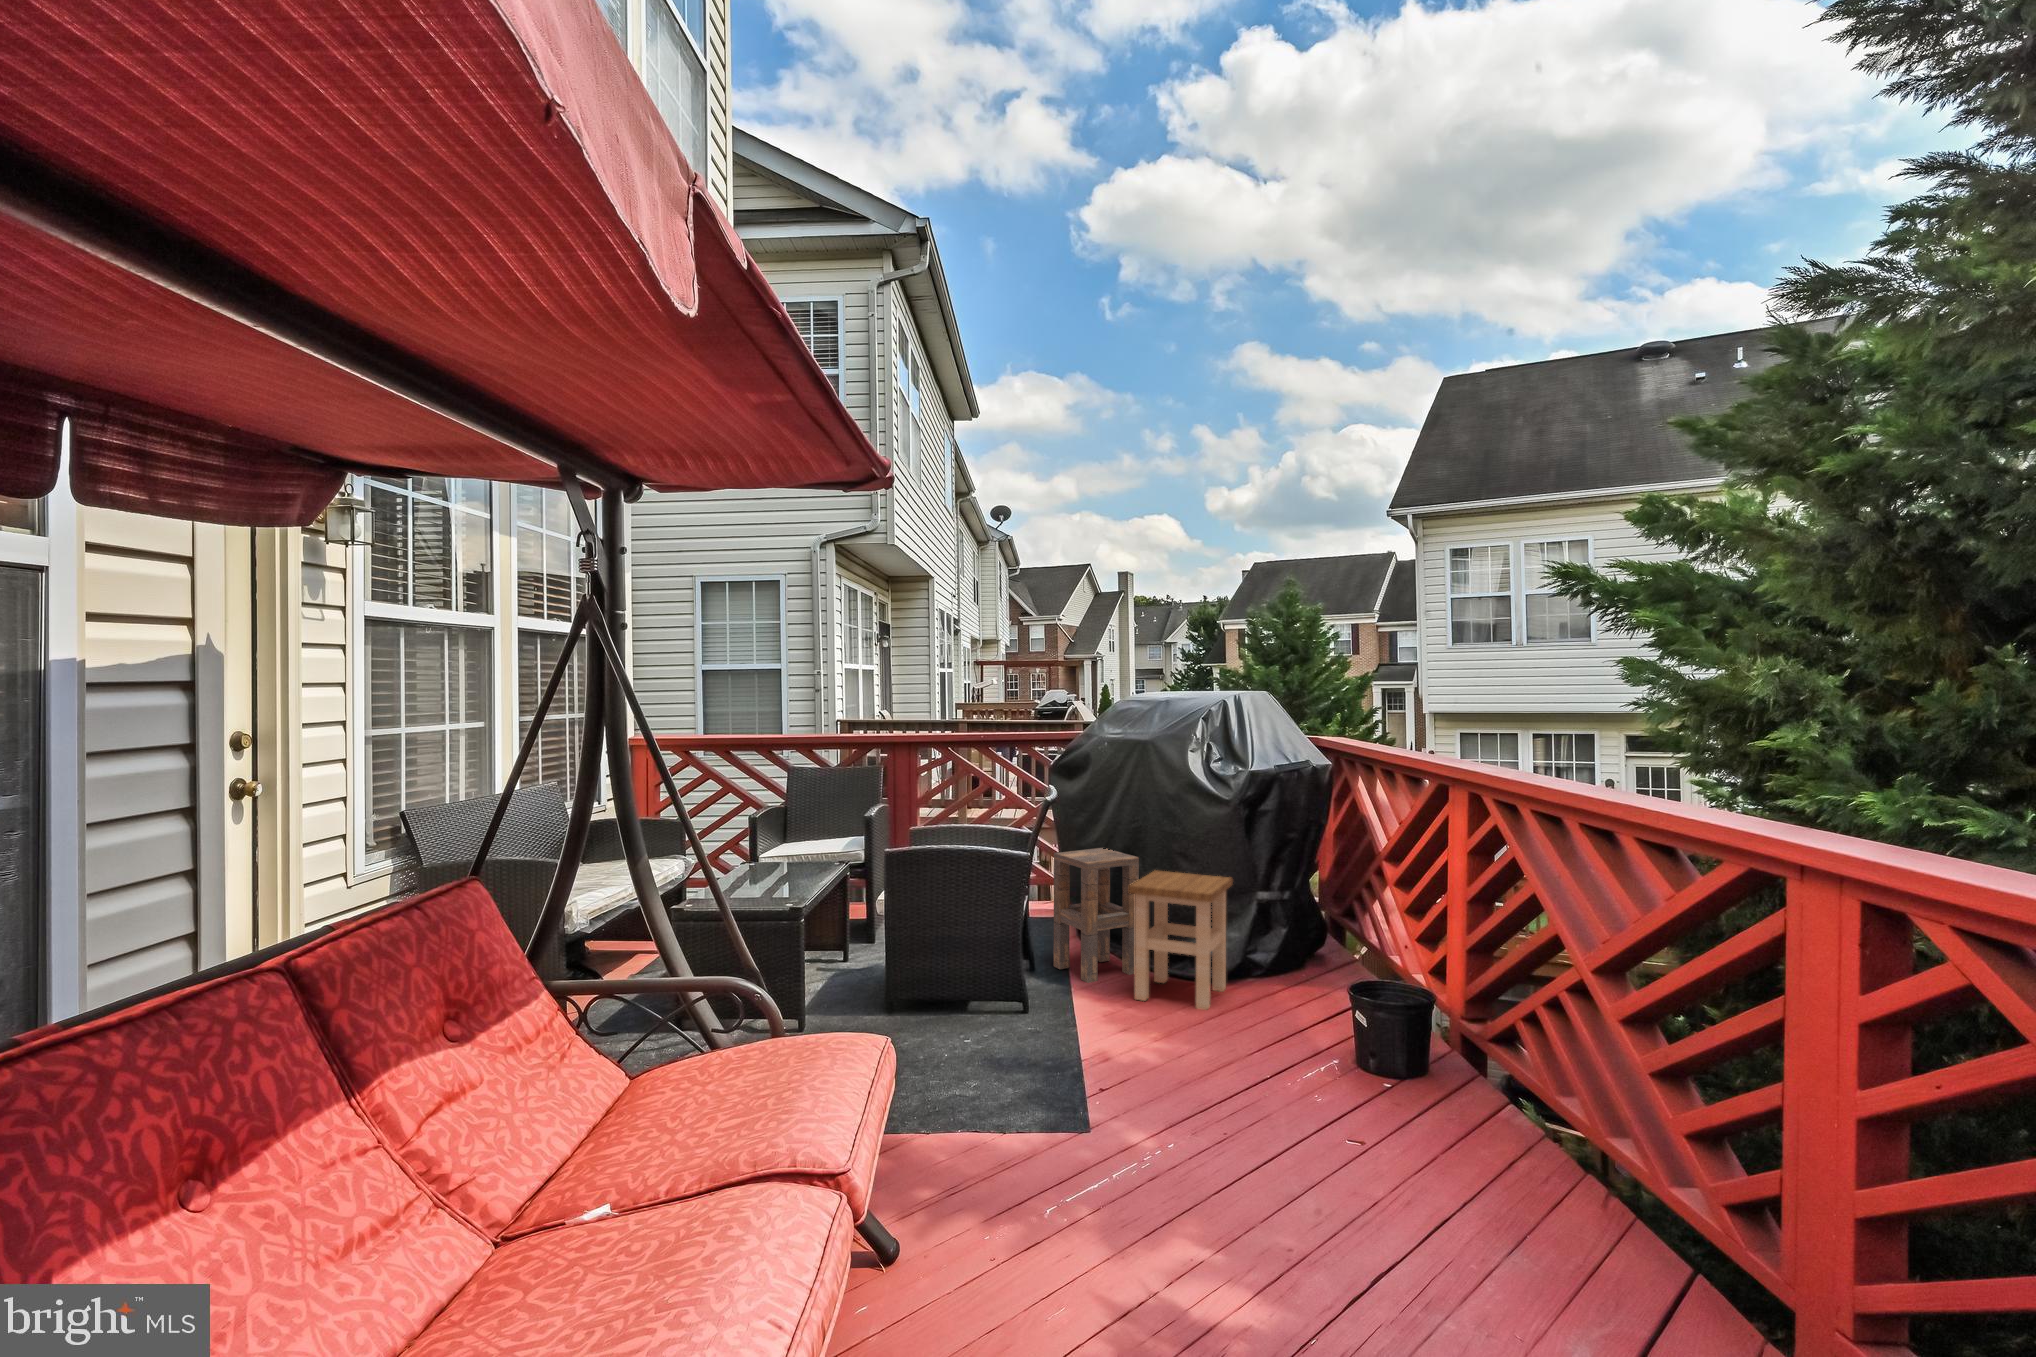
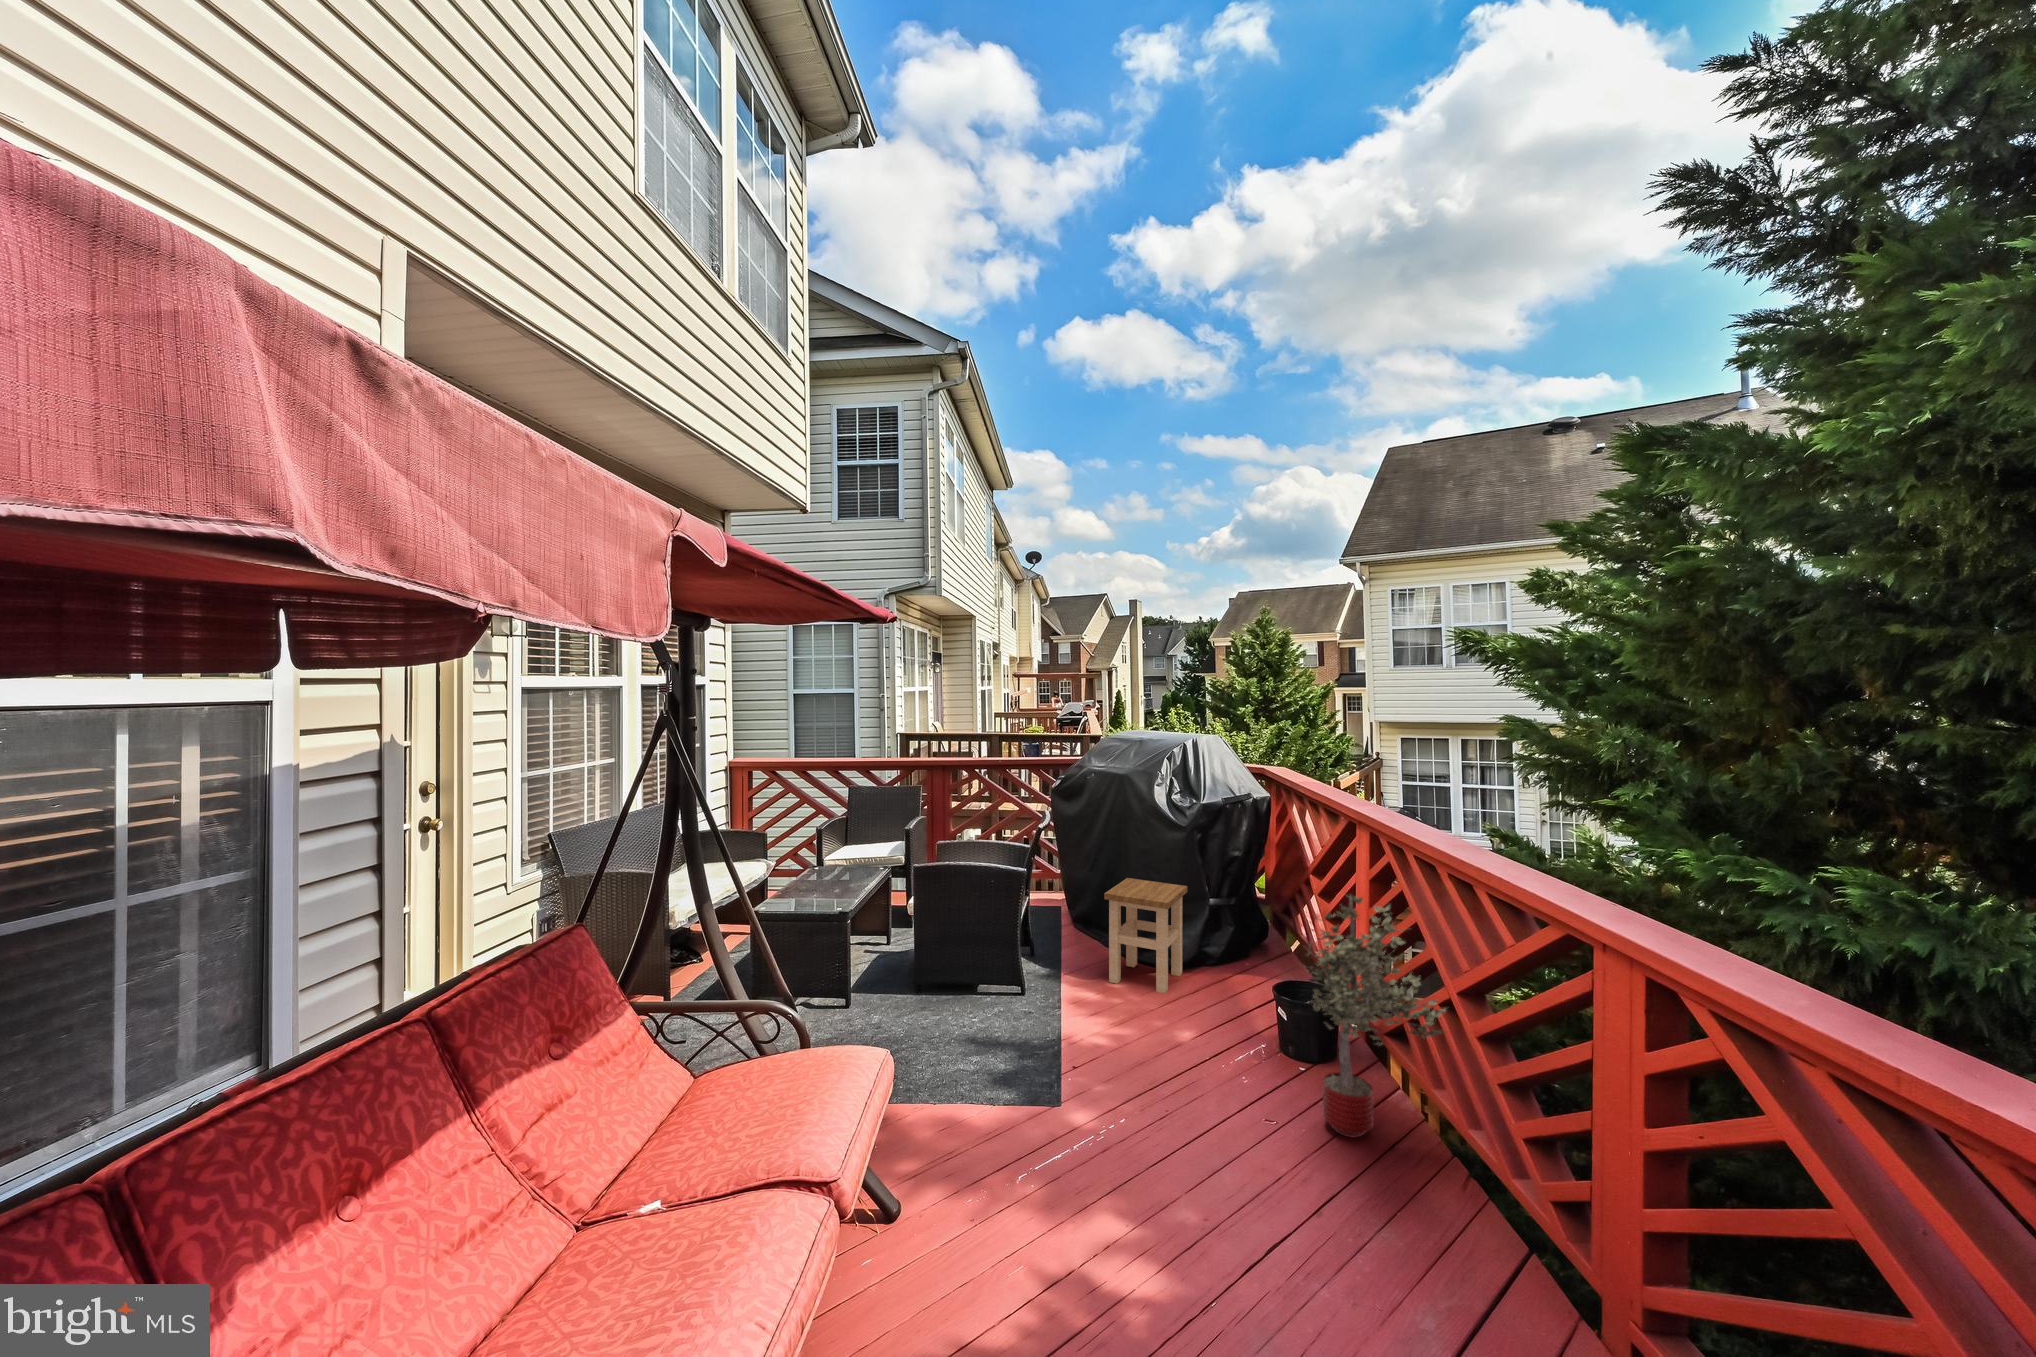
side table: present [1054,848,1139,983] -> none [1050,856,1115,966]
potted tree: none [1396,849,1585,1155] -> present [1306,896,1446,1138]

